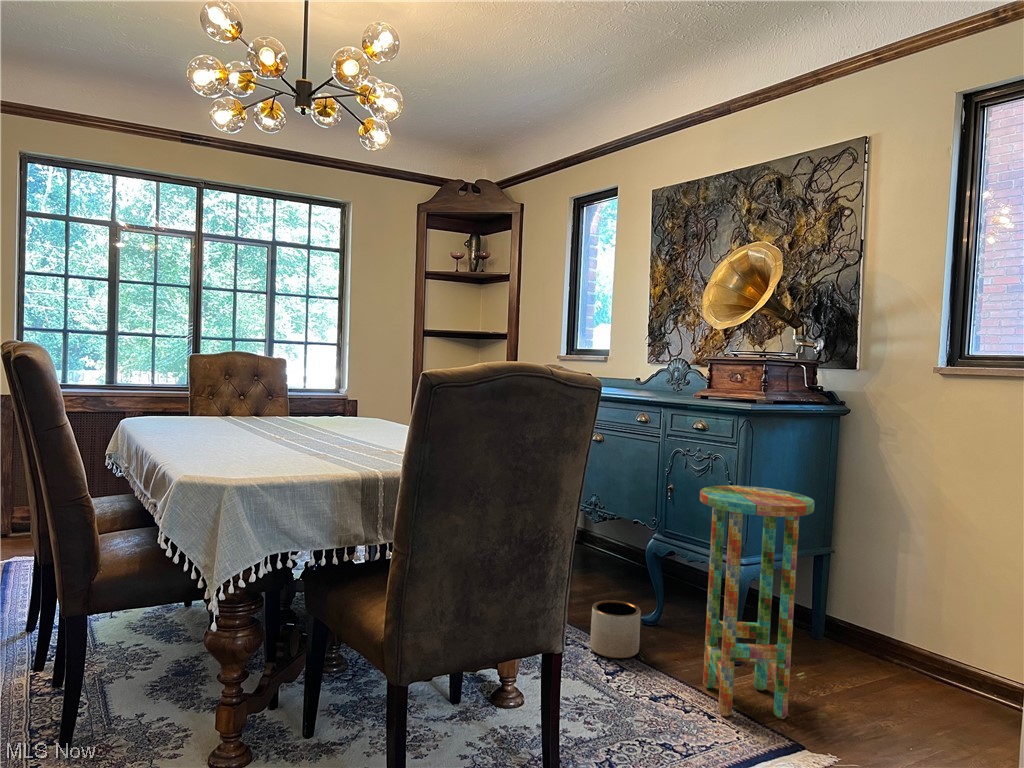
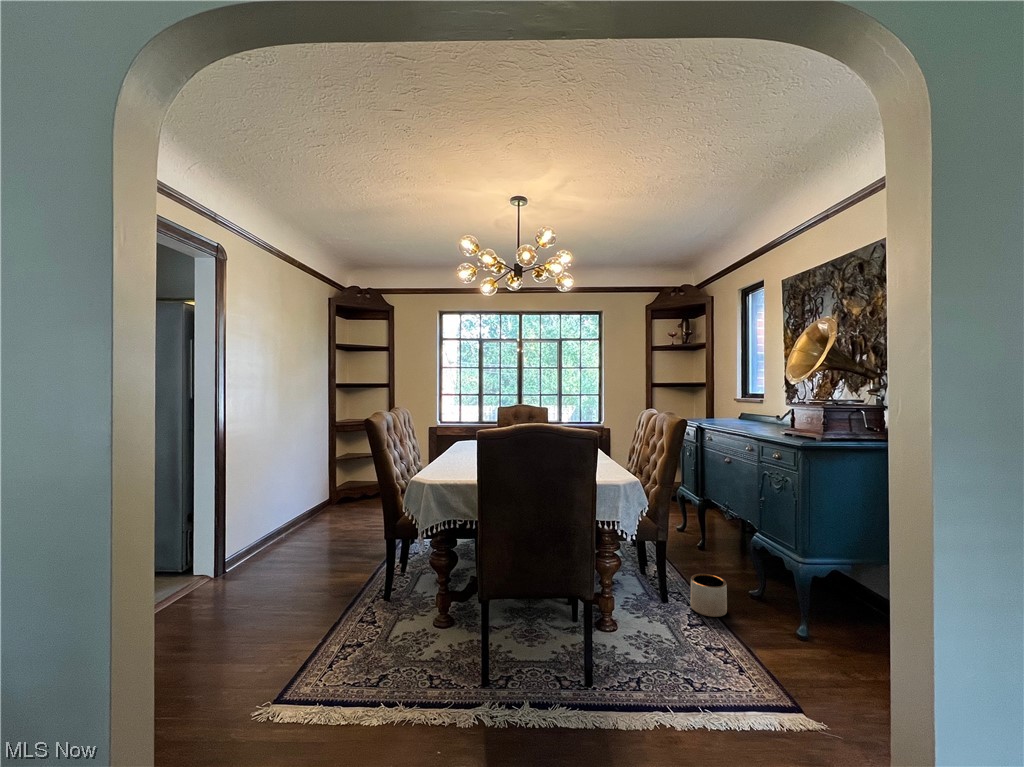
side table: present [700,486,815,719] -> none [737,503,830,690]

